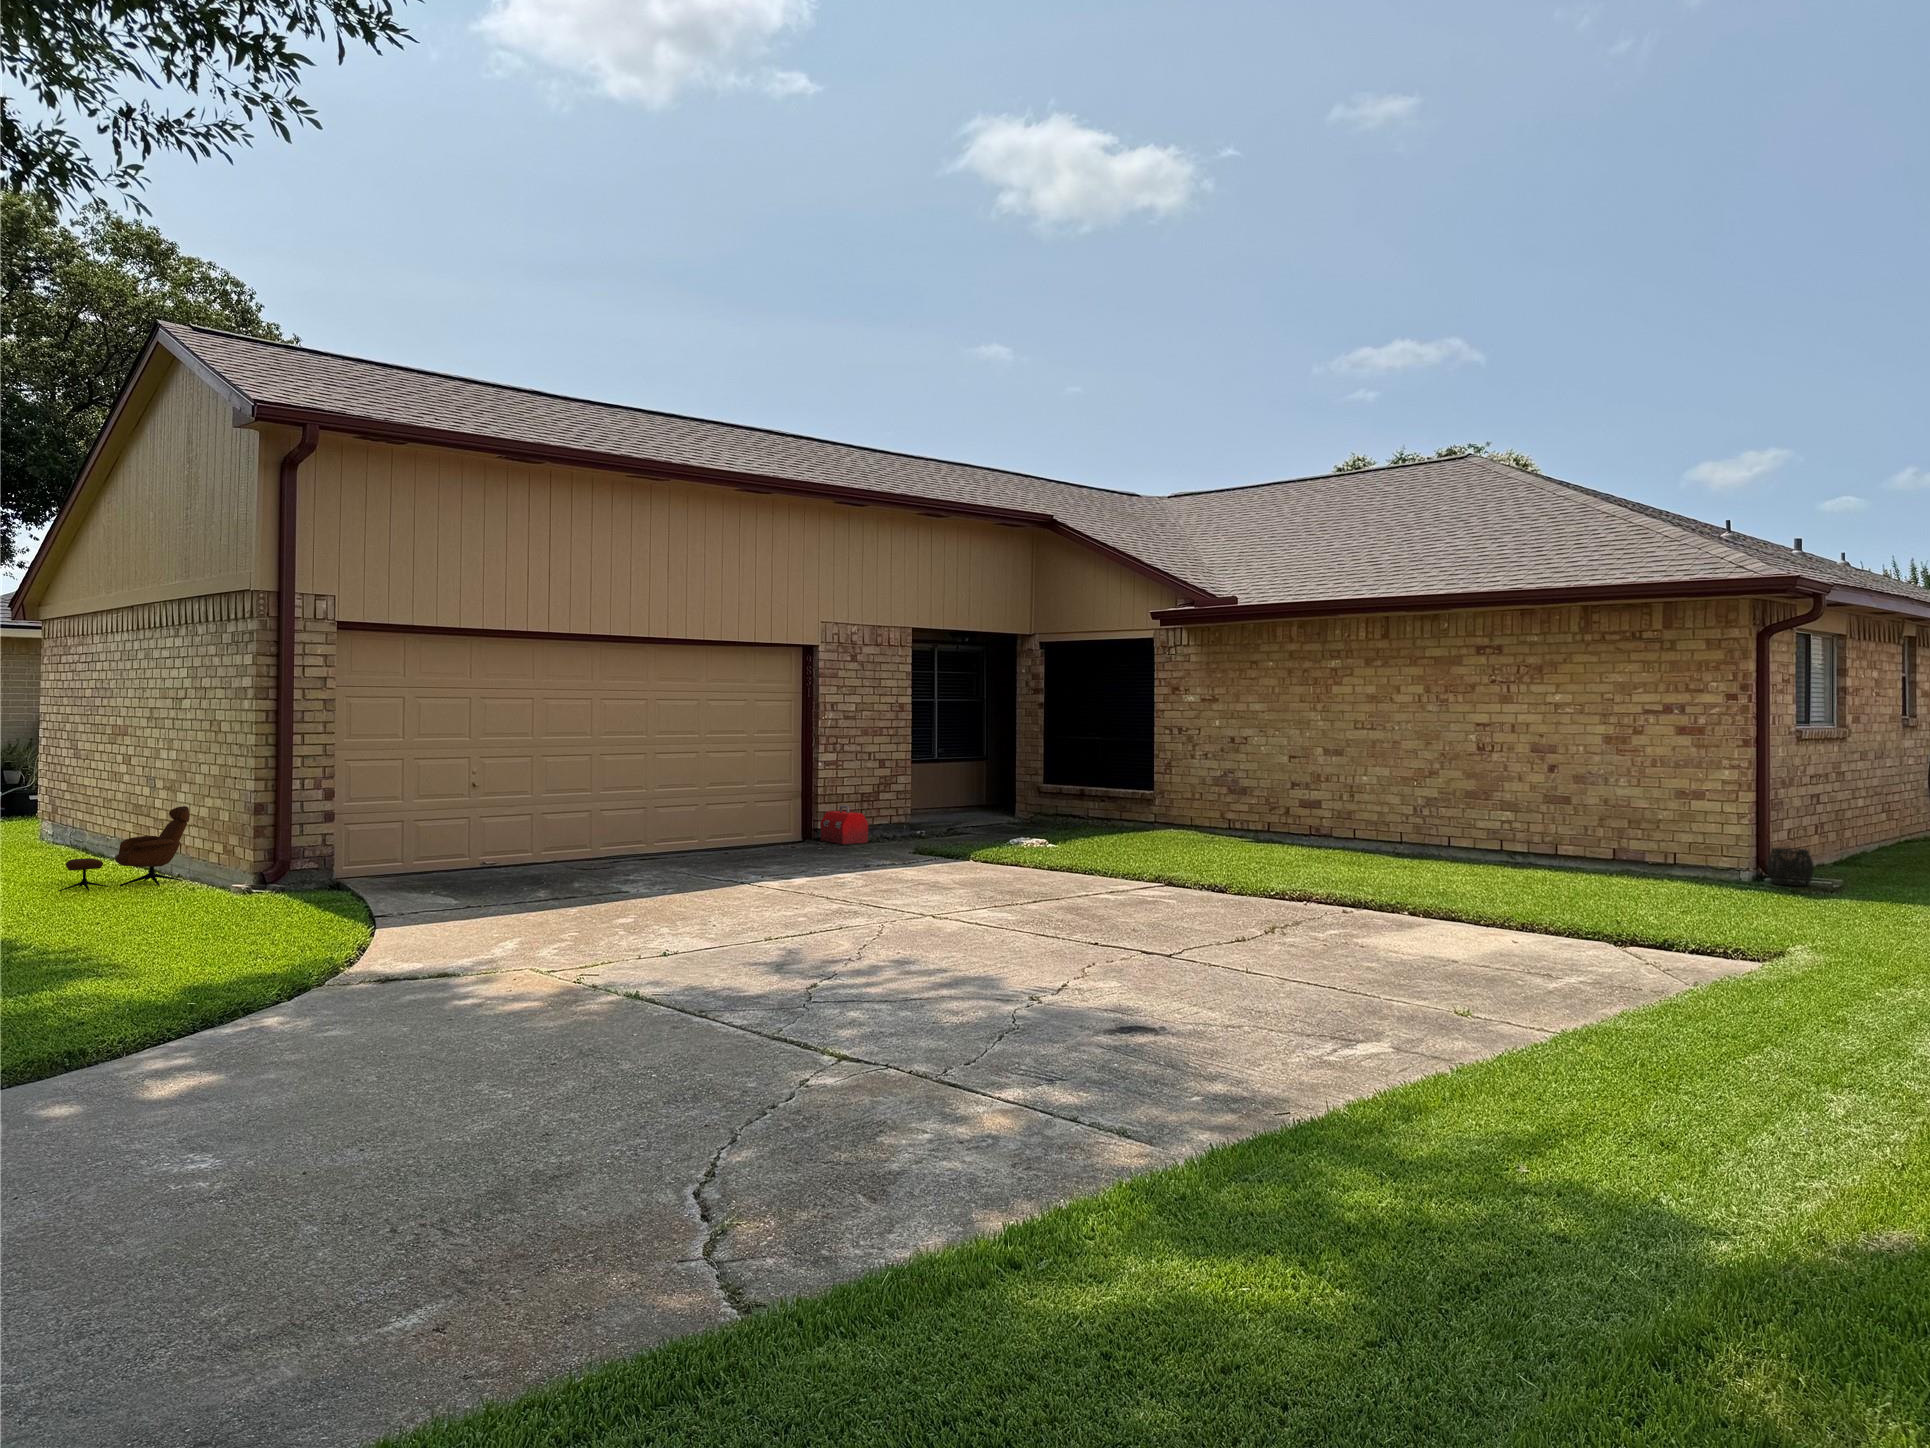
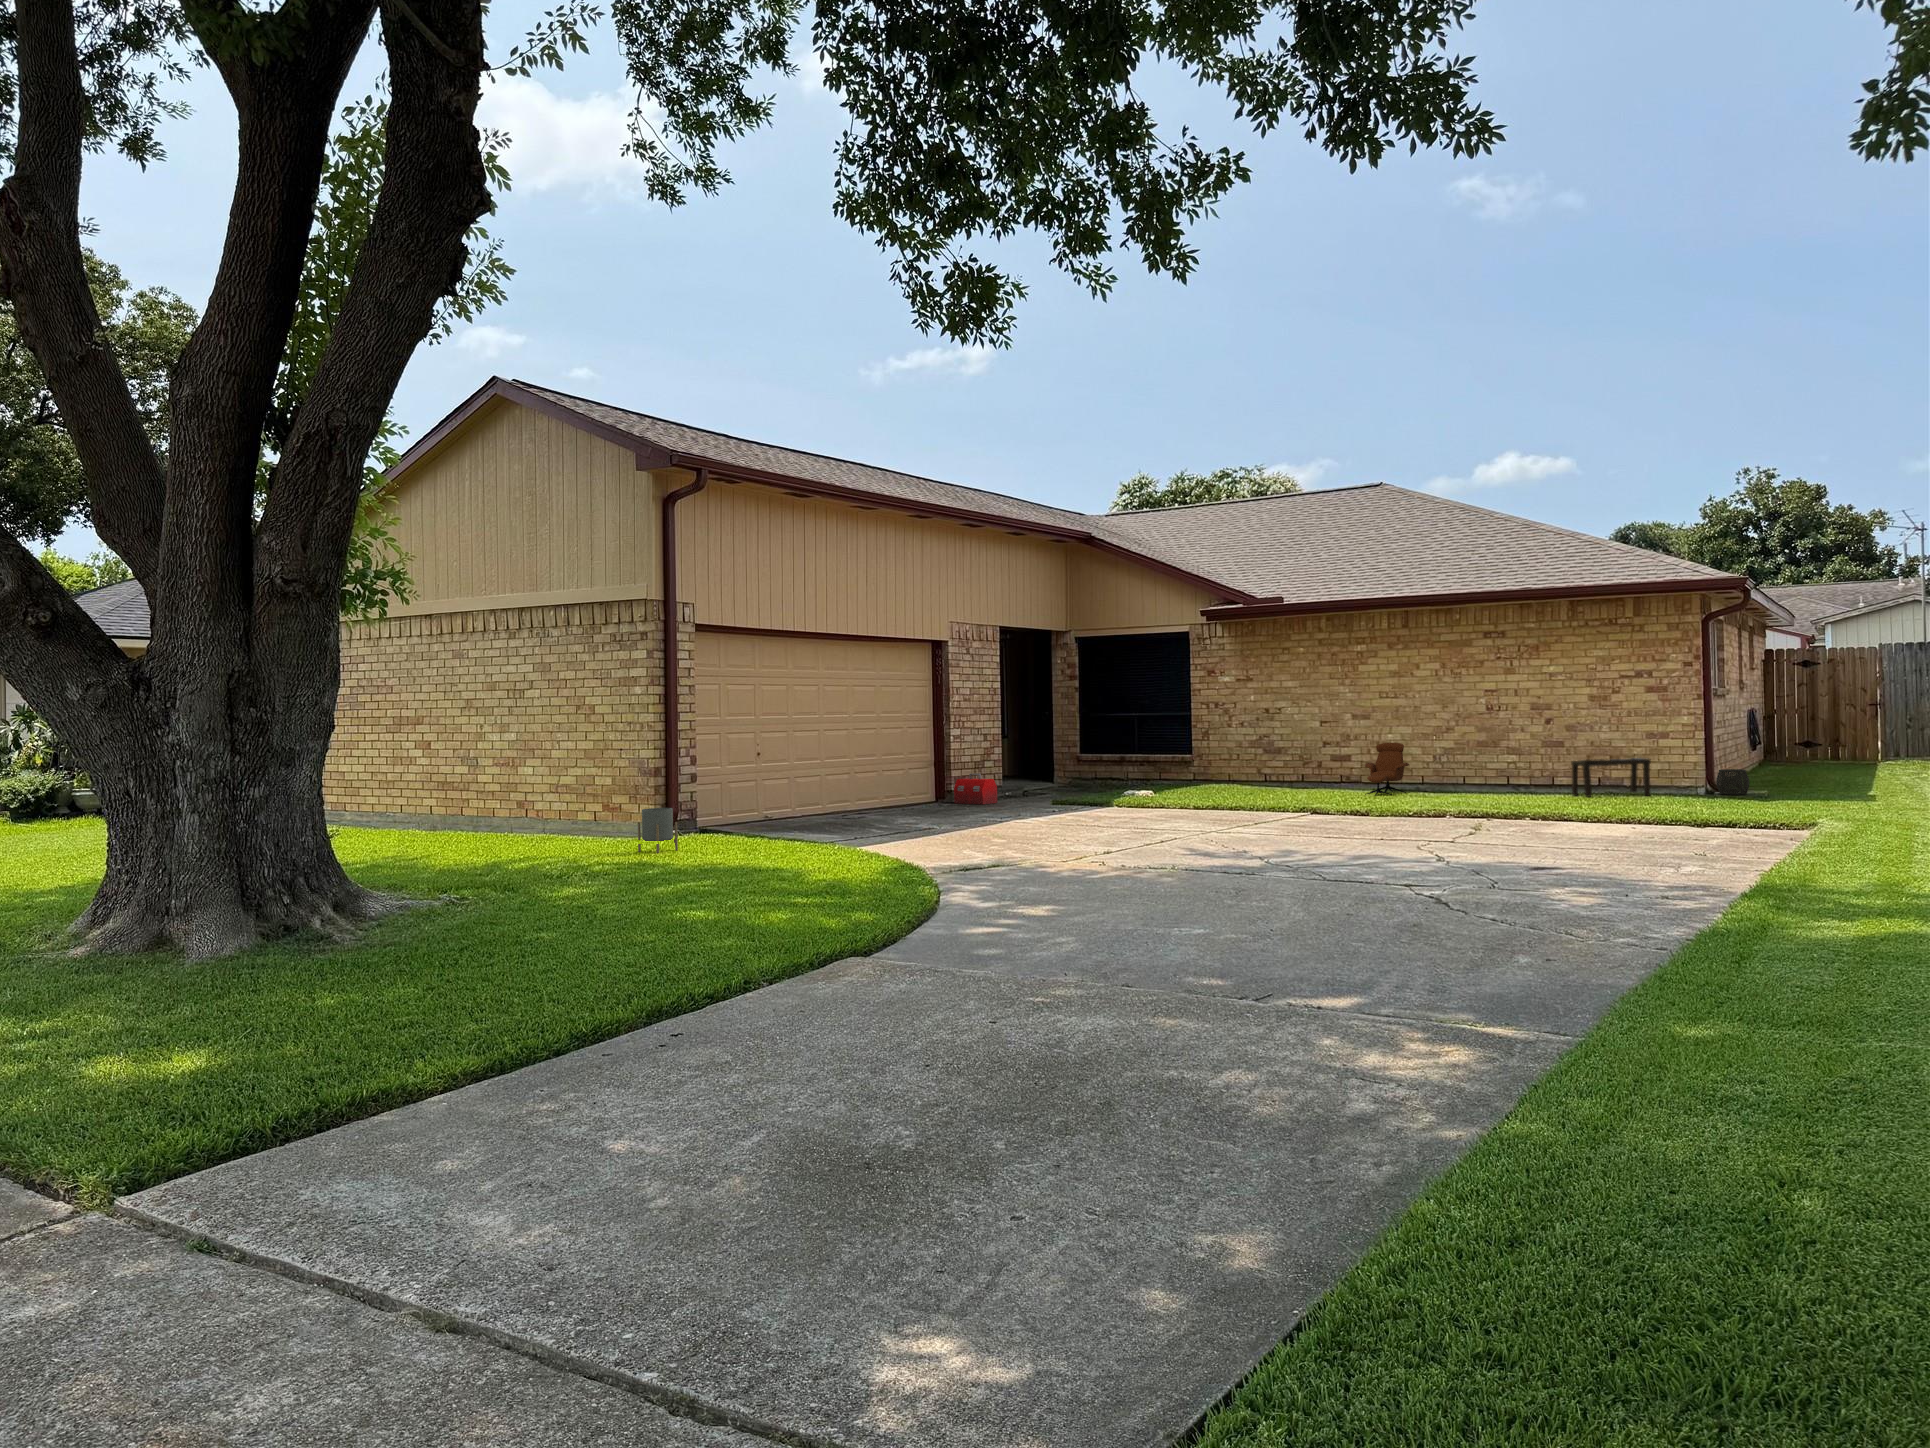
lounge chair: present [59,806,190,891] -> present [1365,743,1409,796]
bench: none [1563,825,1669,880] -> present [1571,758,1651,797]
planter: none [212,849,261,906] -> present [638,808,678,853]

